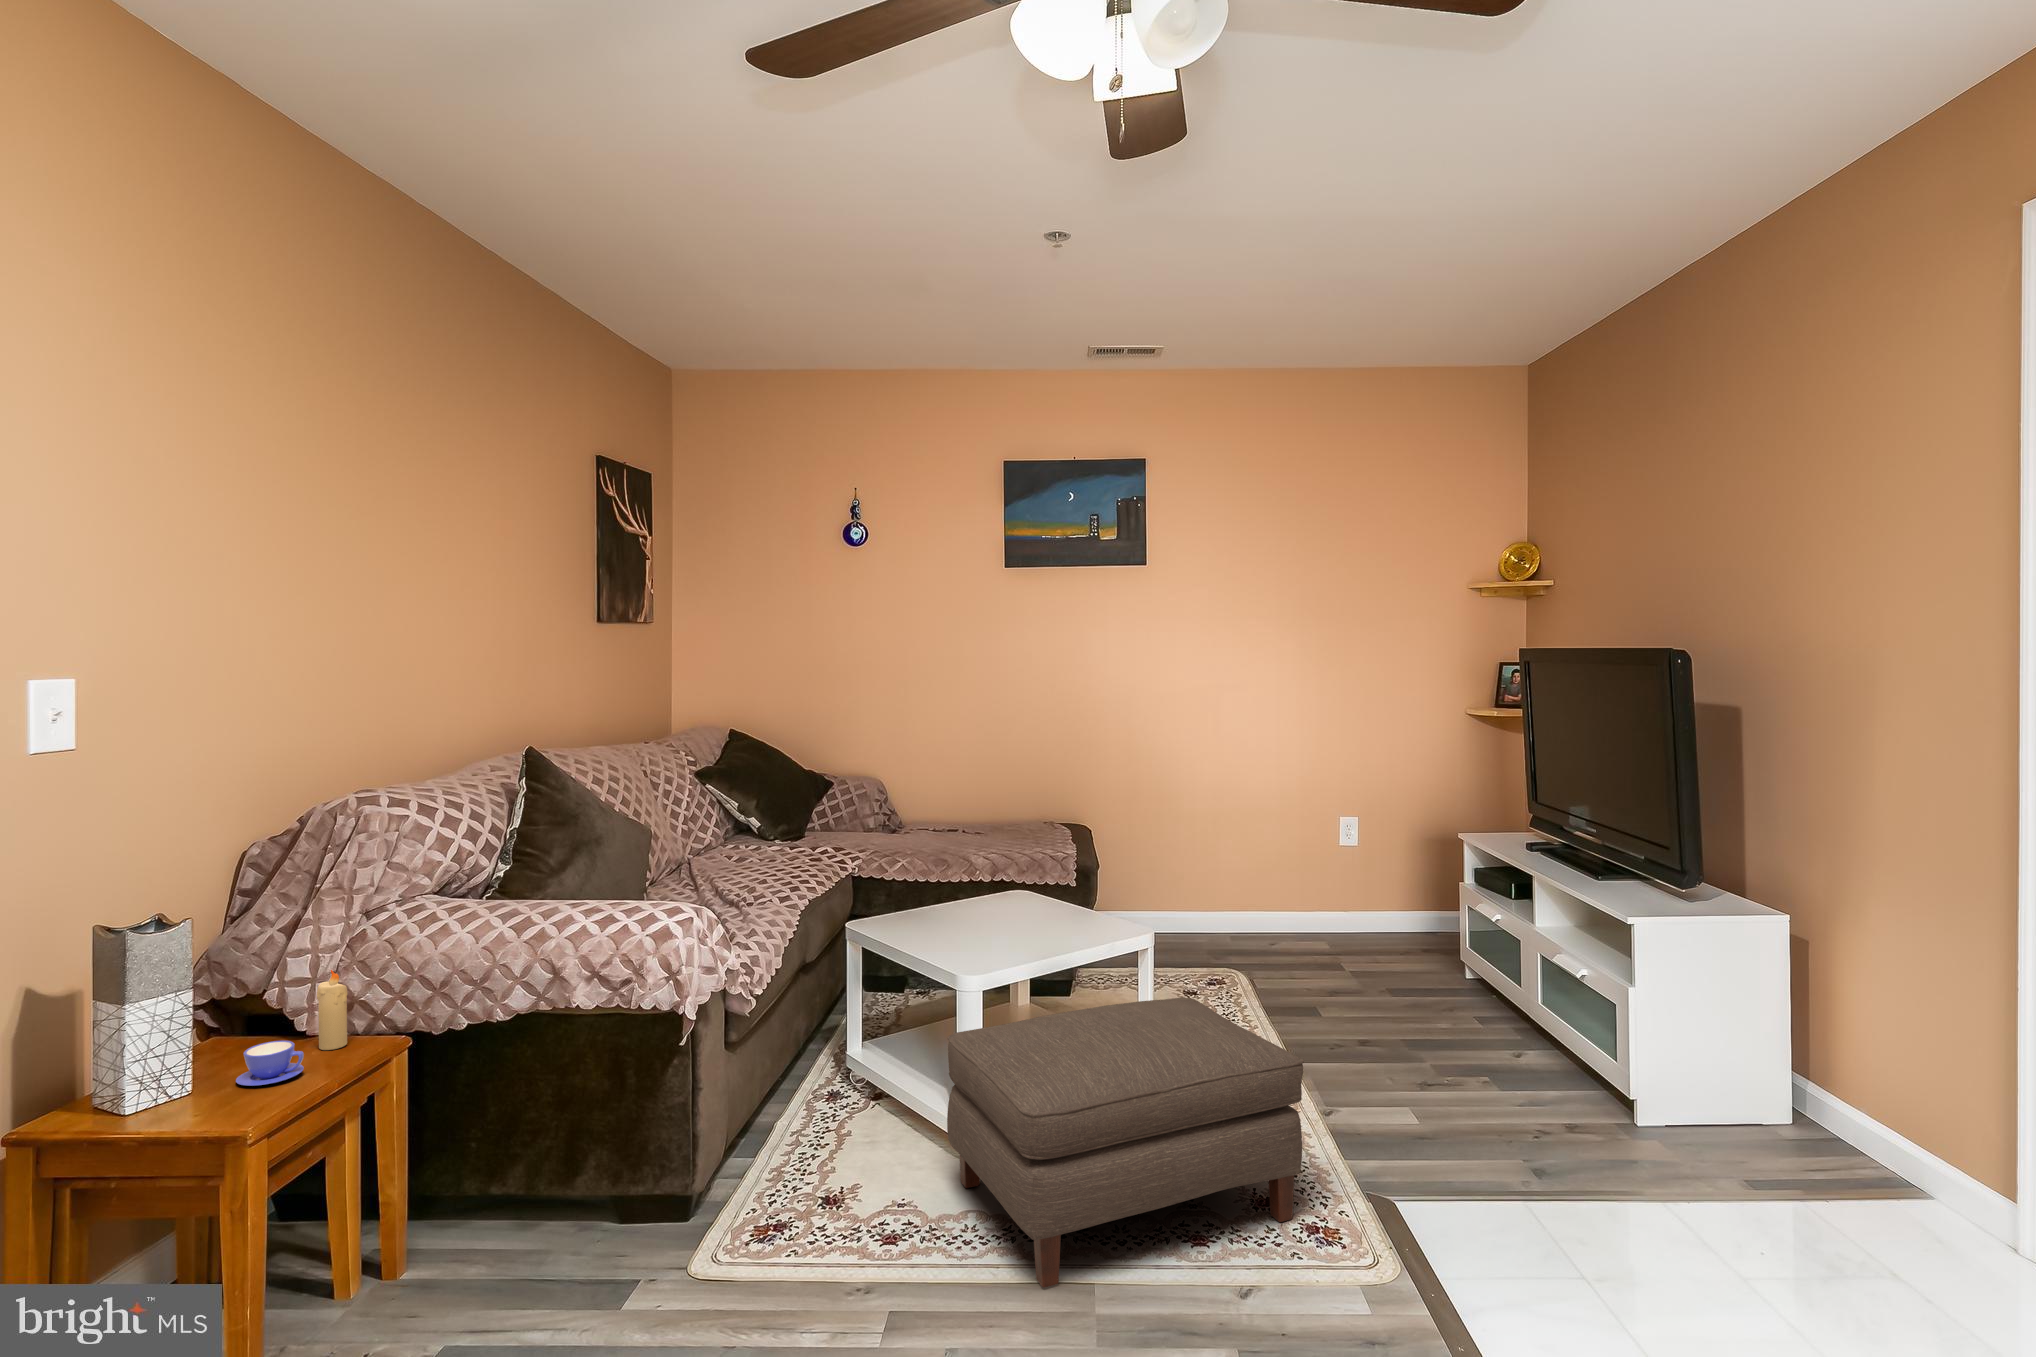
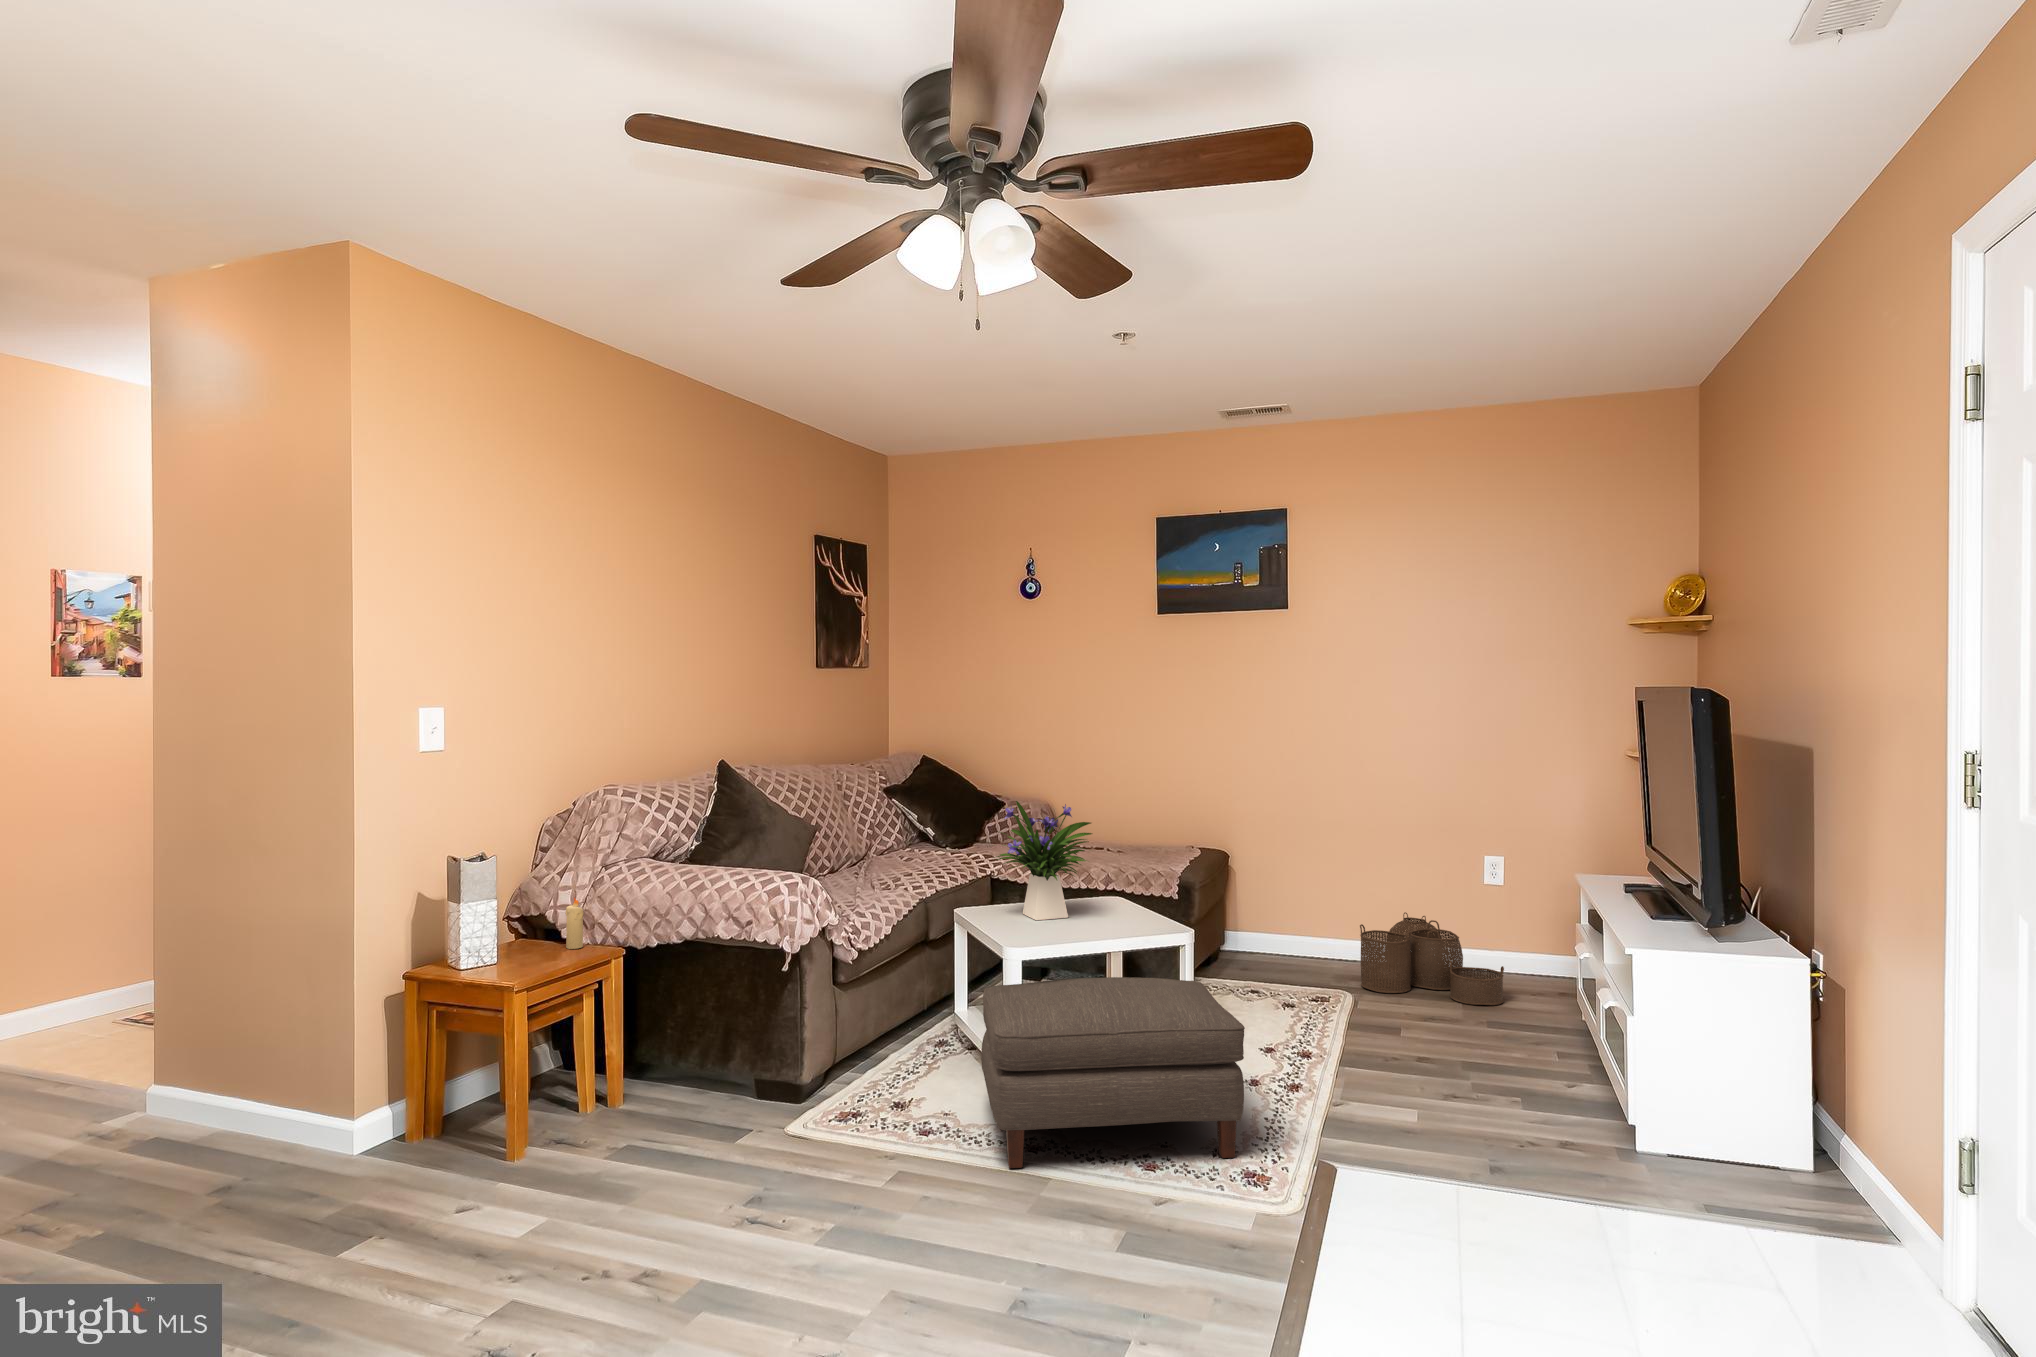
flower arrangement: none [905,789,1046,935] -> present [997,801,1092,920]
woven basket: none [1243,881,1390,976] -> present [1360,912,1504,1005]
teacup: present [236,1041,304,1086] -> none [514,936,552,960]

